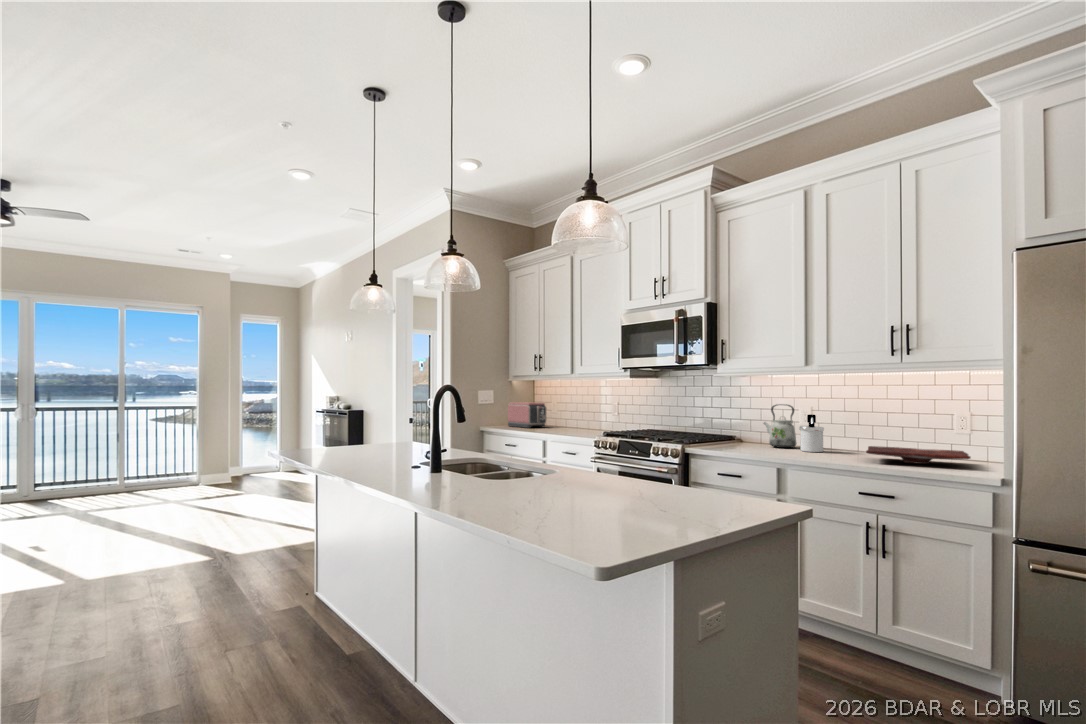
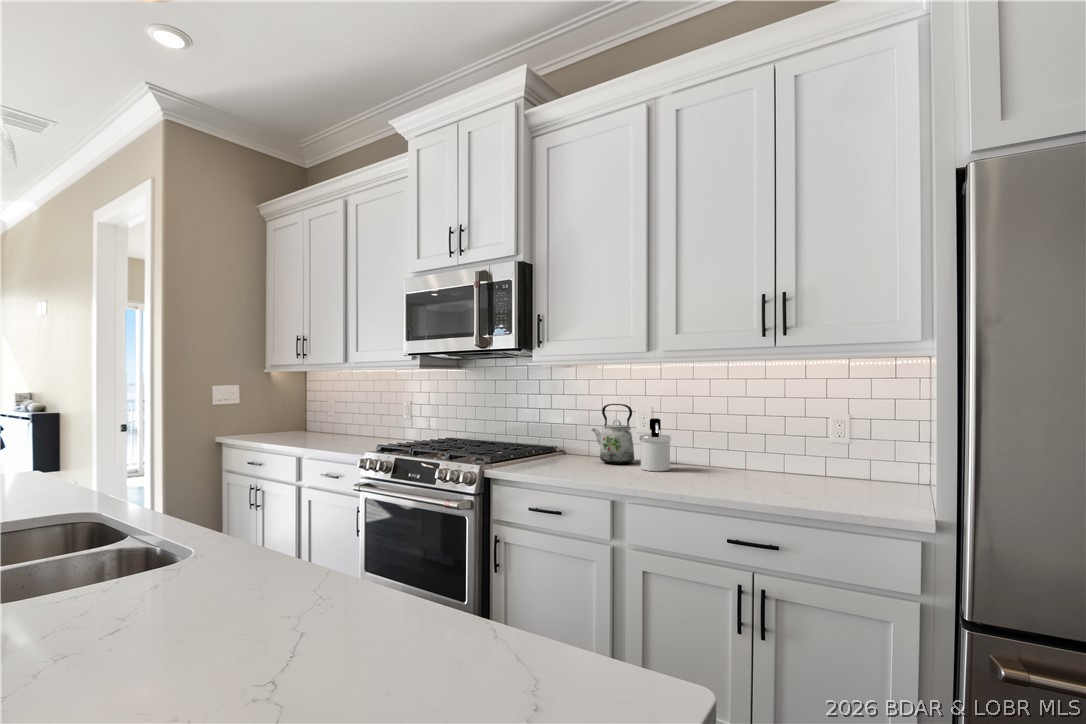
toaster: present [508,402,546,428] -> none [257,402,313,438]
cutting board: present [866,446,971,464] -> none [731,464,877,491]

